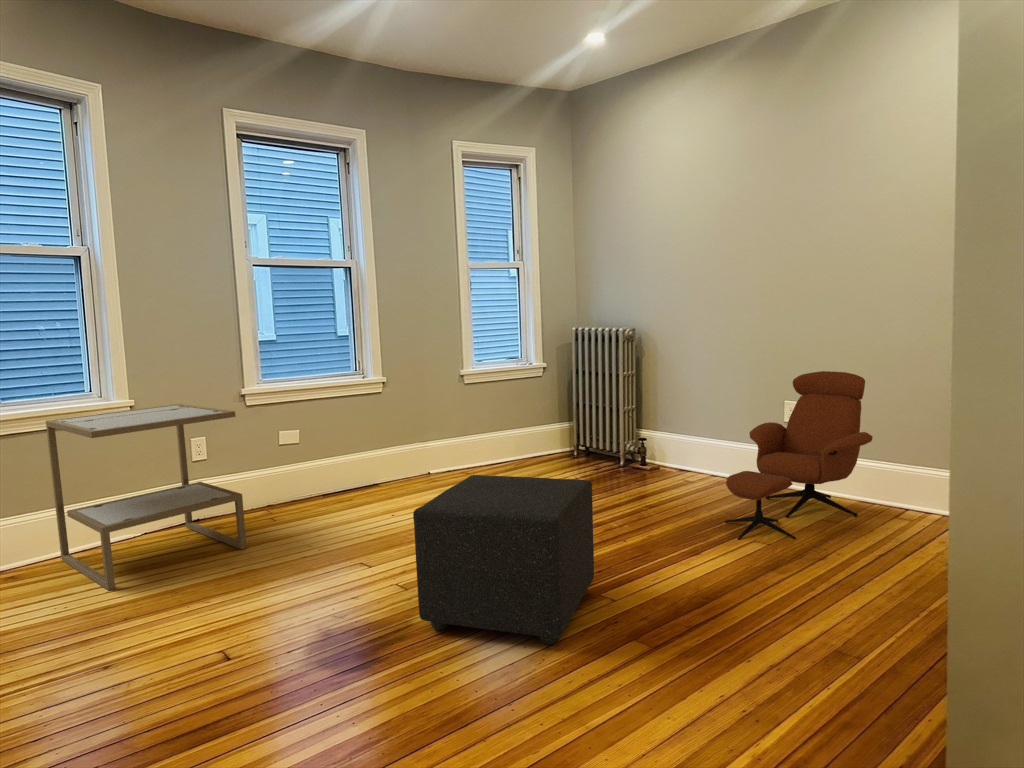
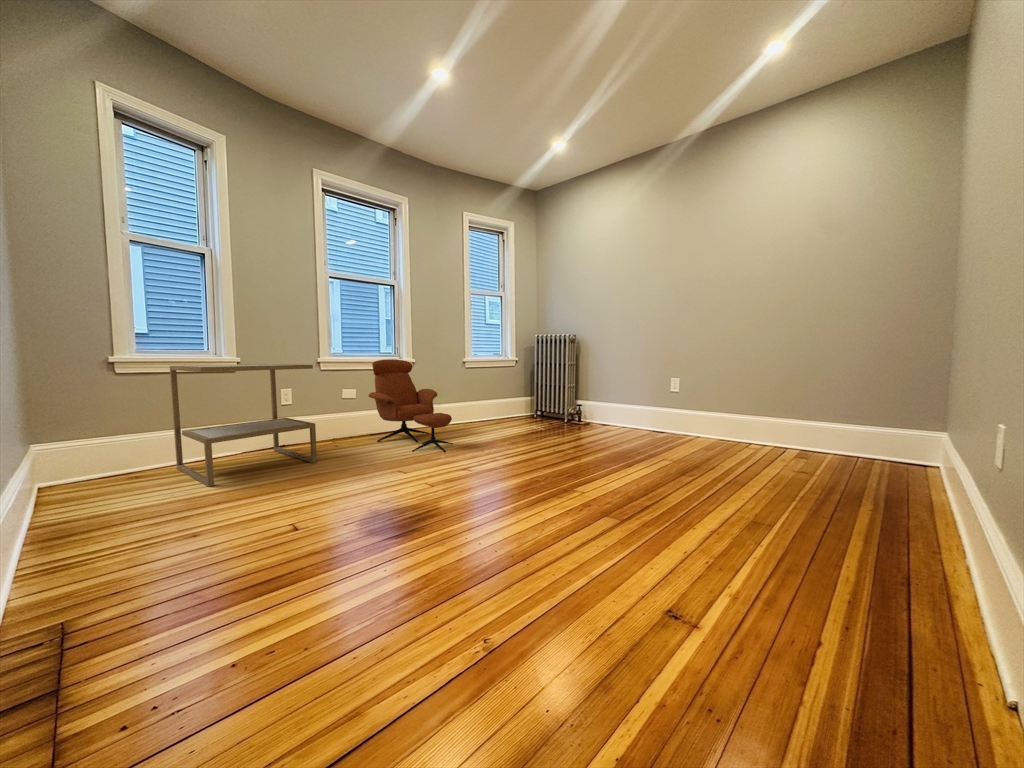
lounge chair: present [725,371,873,540] -> present [369,359,453,452]
ottoman: present [413,475,594,645] -> none [445,406,568,520]

